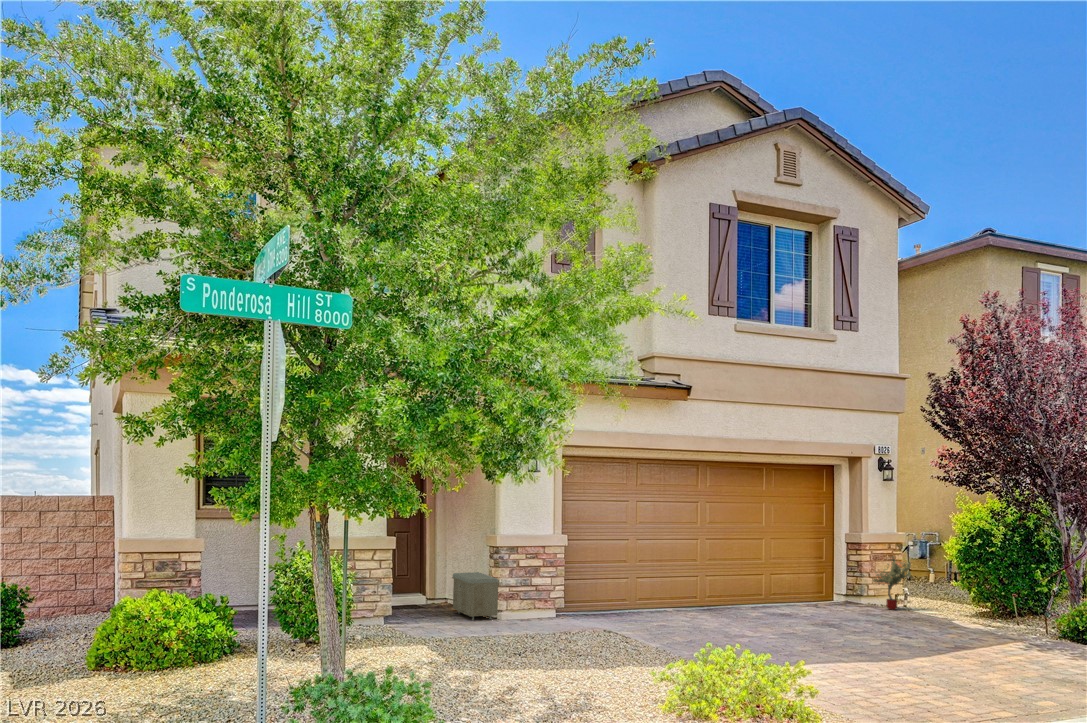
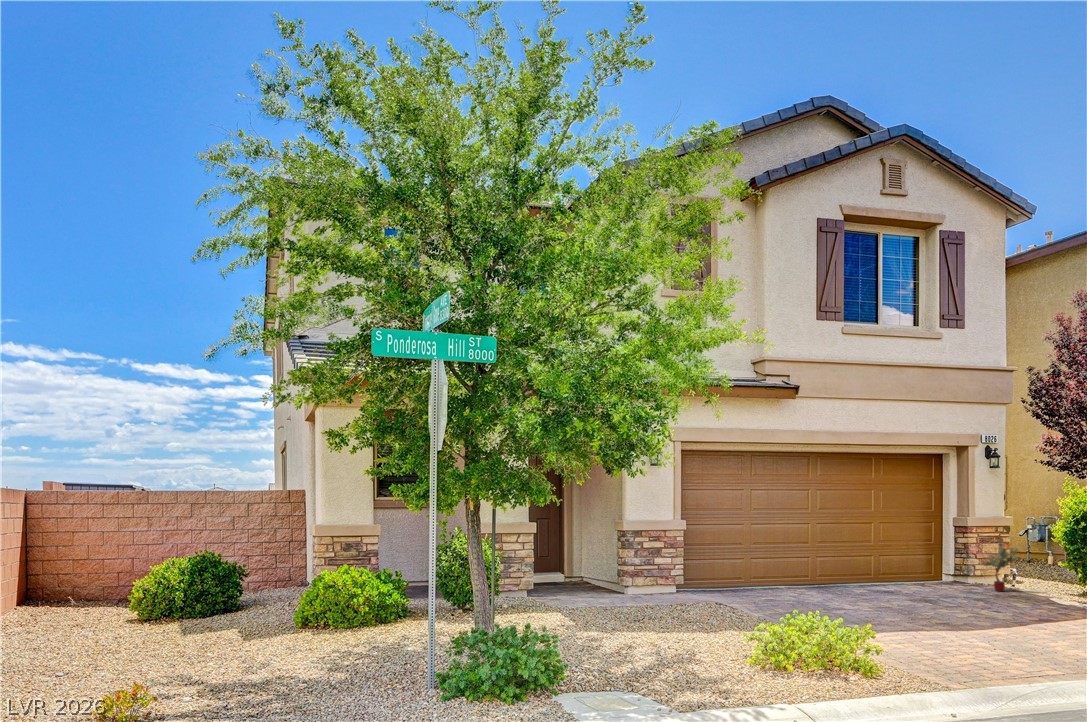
storage bench: present [452,572,498,620] -> none [586,553,625,594]

